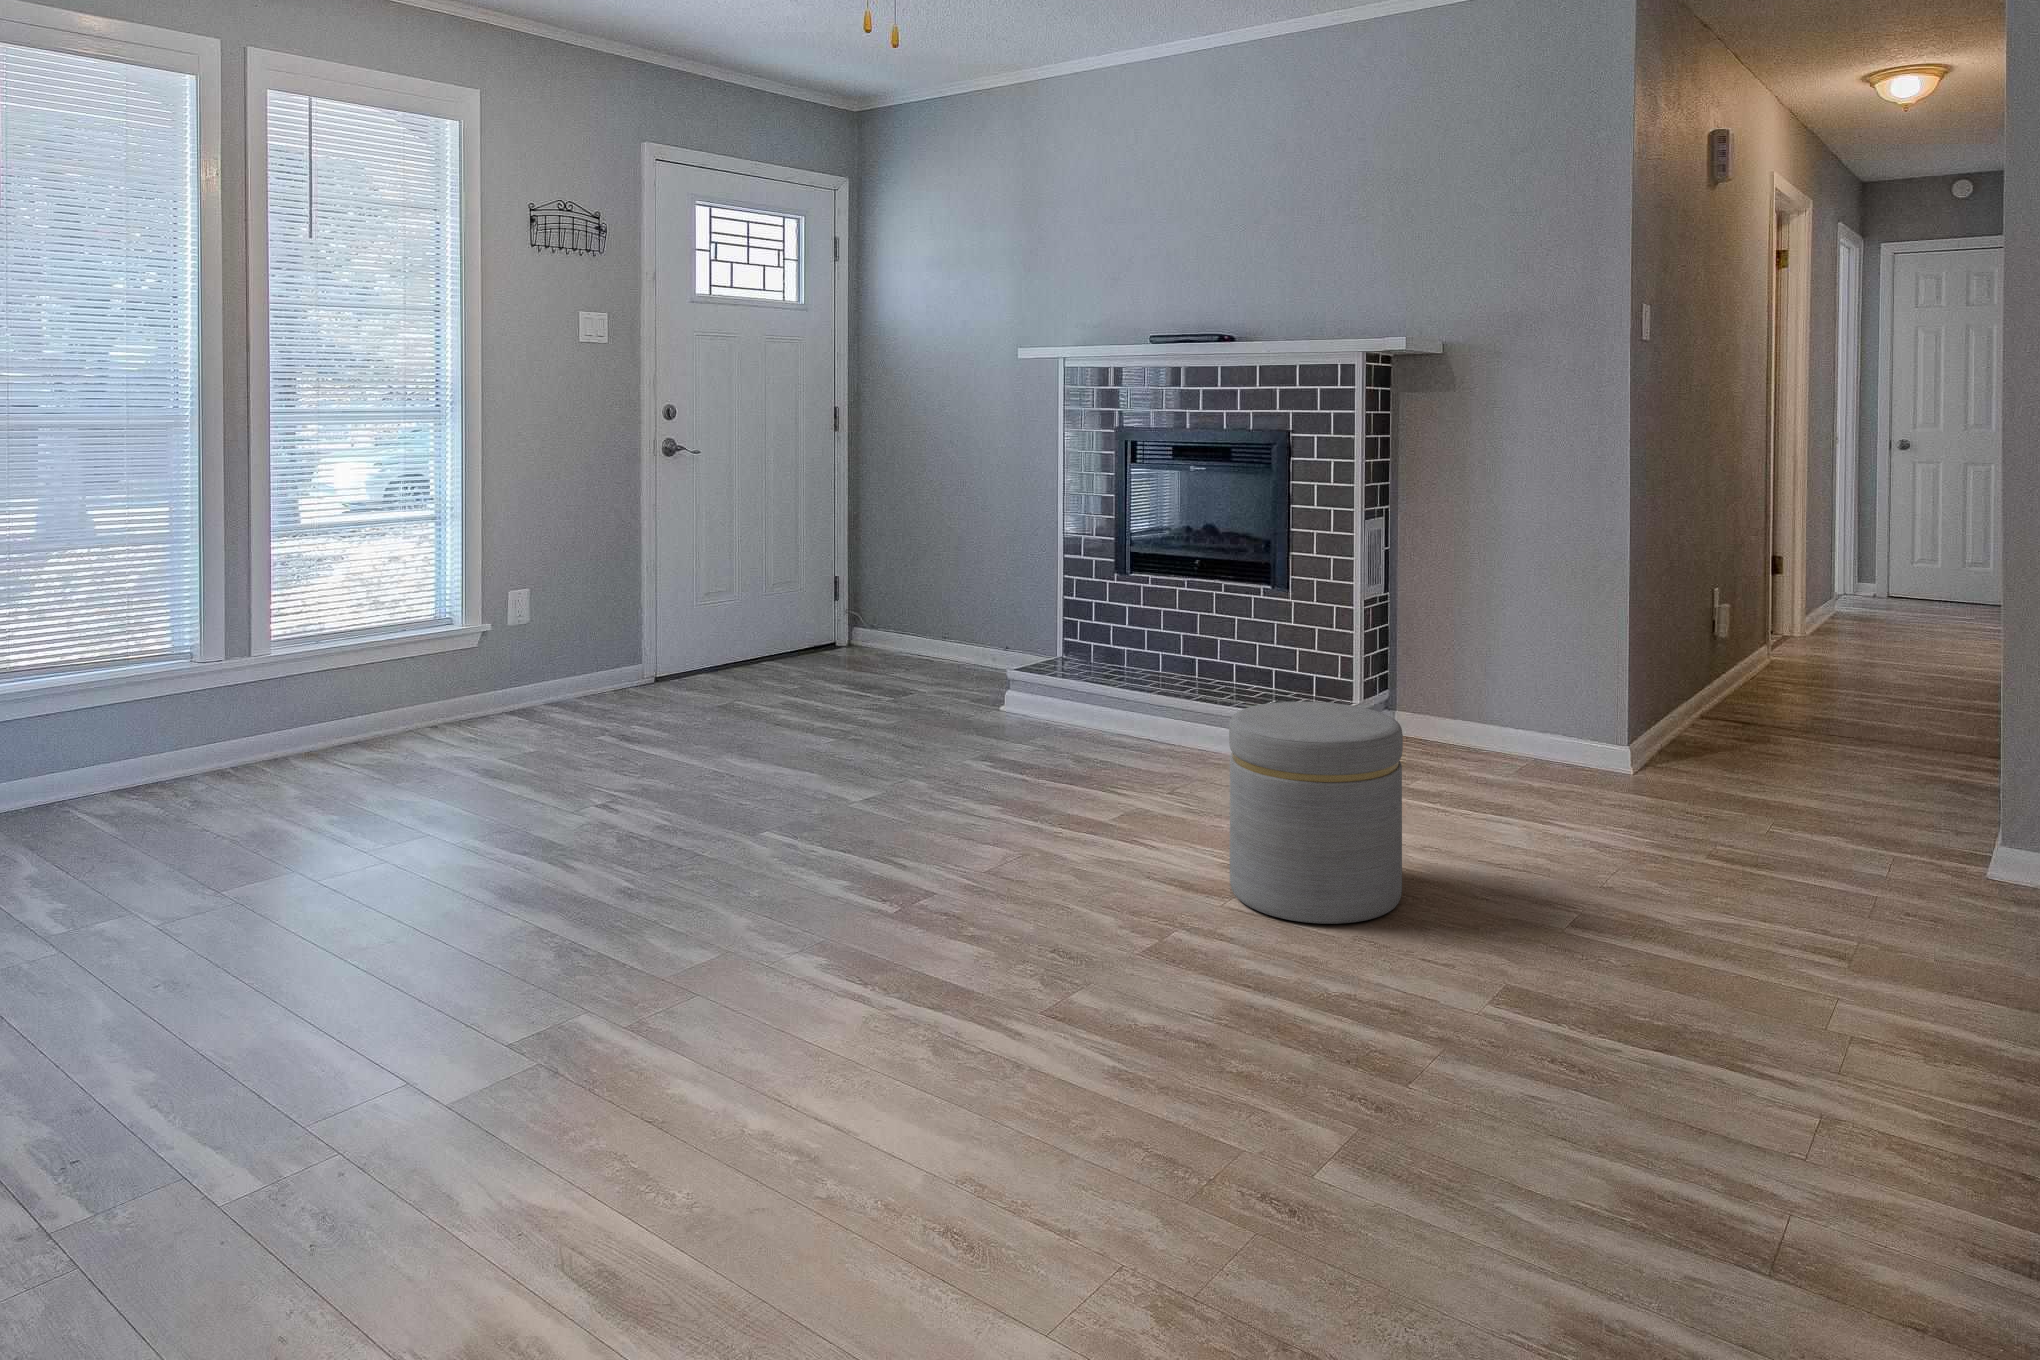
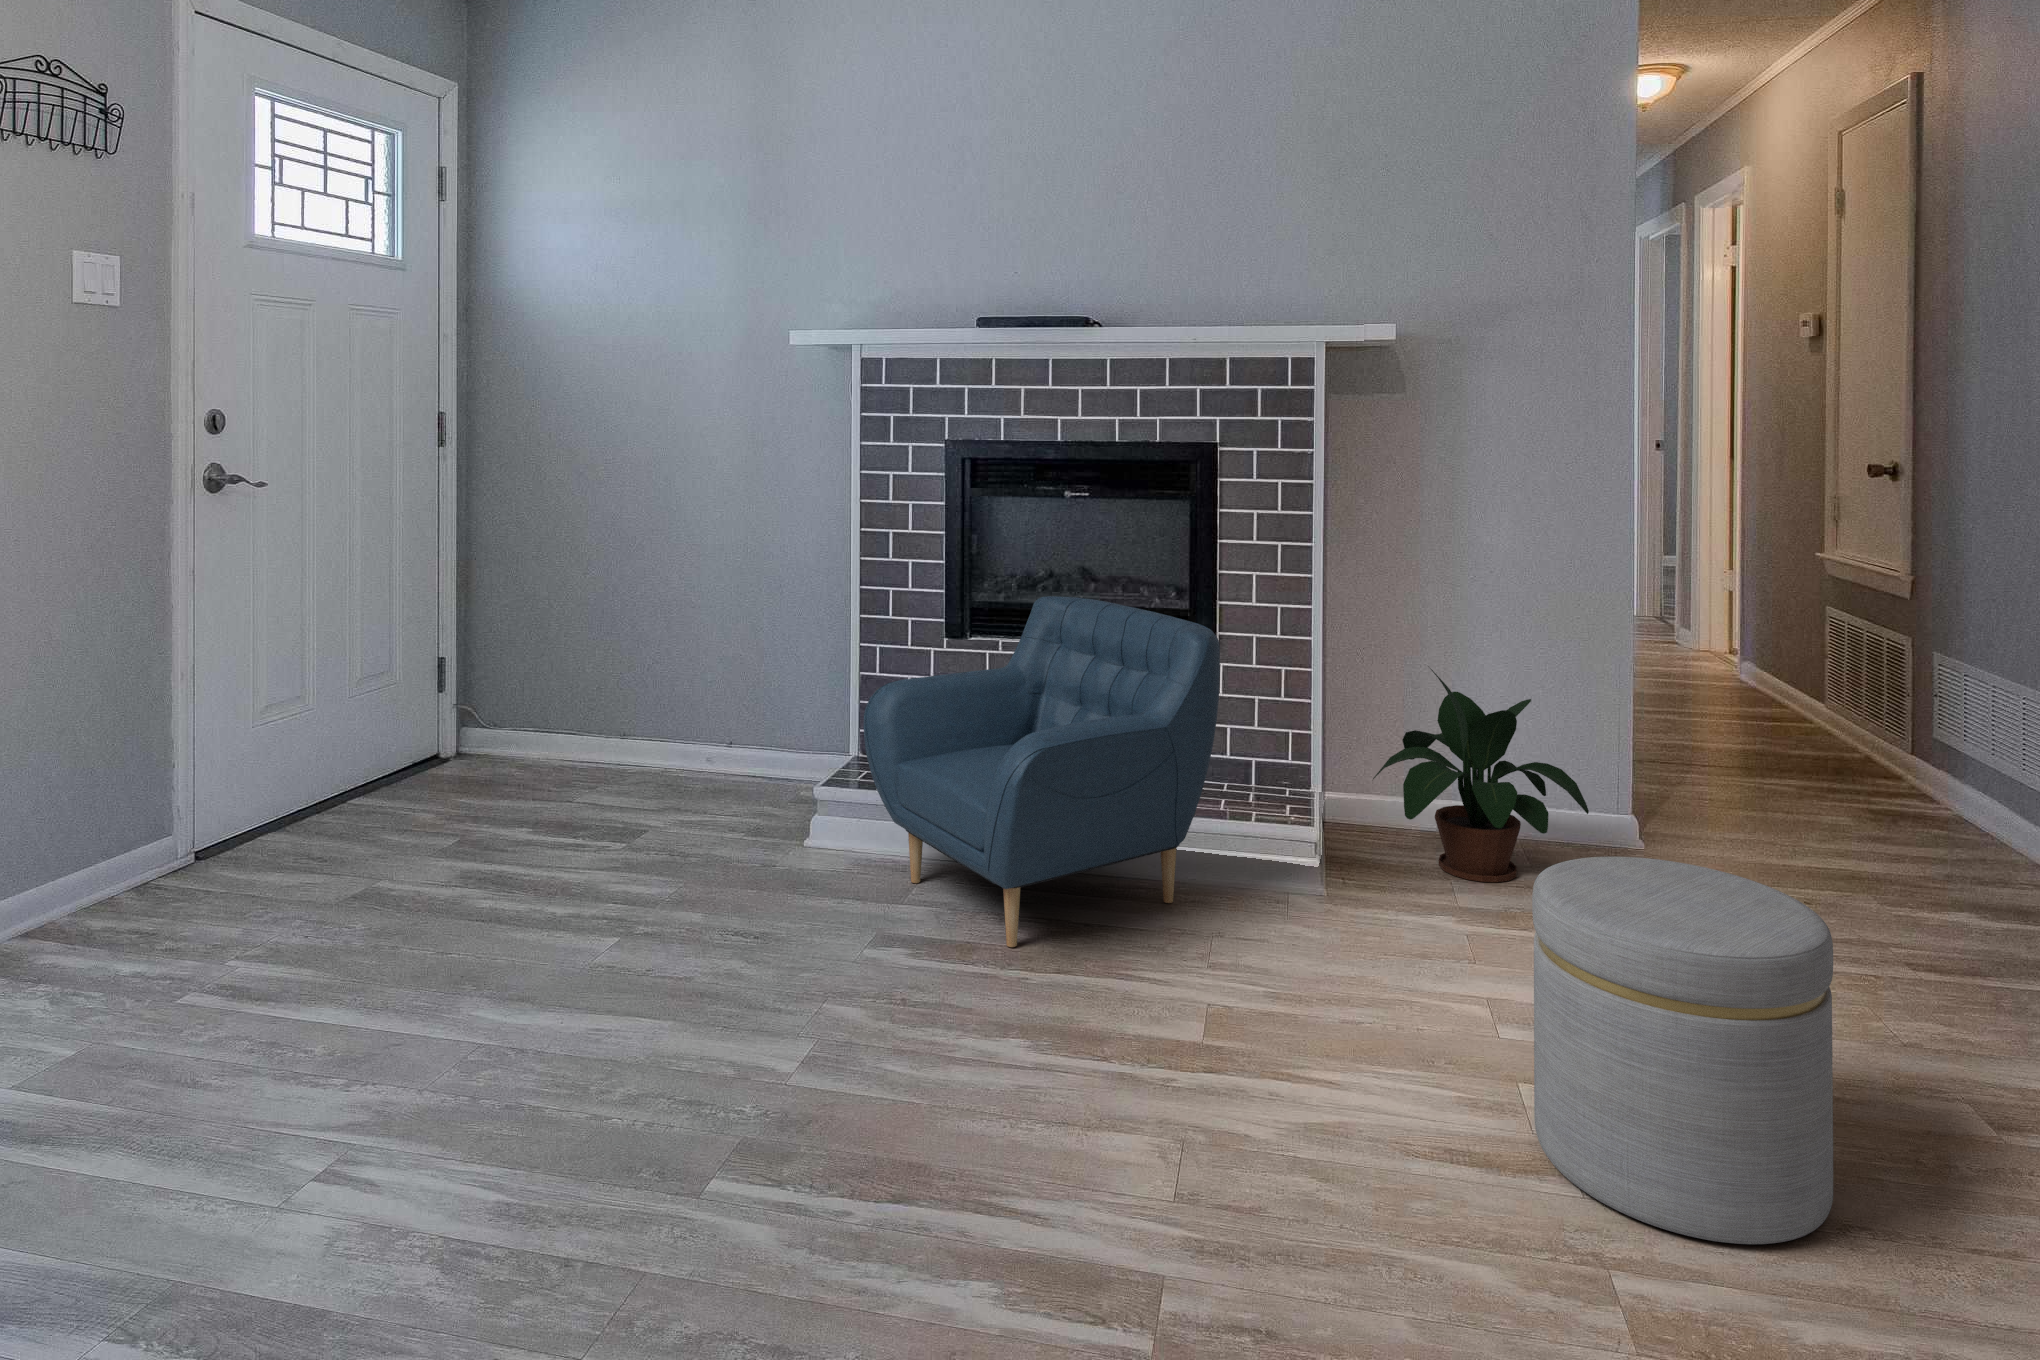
armchair: none [1021,543,1235,765] -> present [864,596,1220,947]
potted plant: none [1390,603,1533,775] -> present [1373,669,1589,882]

